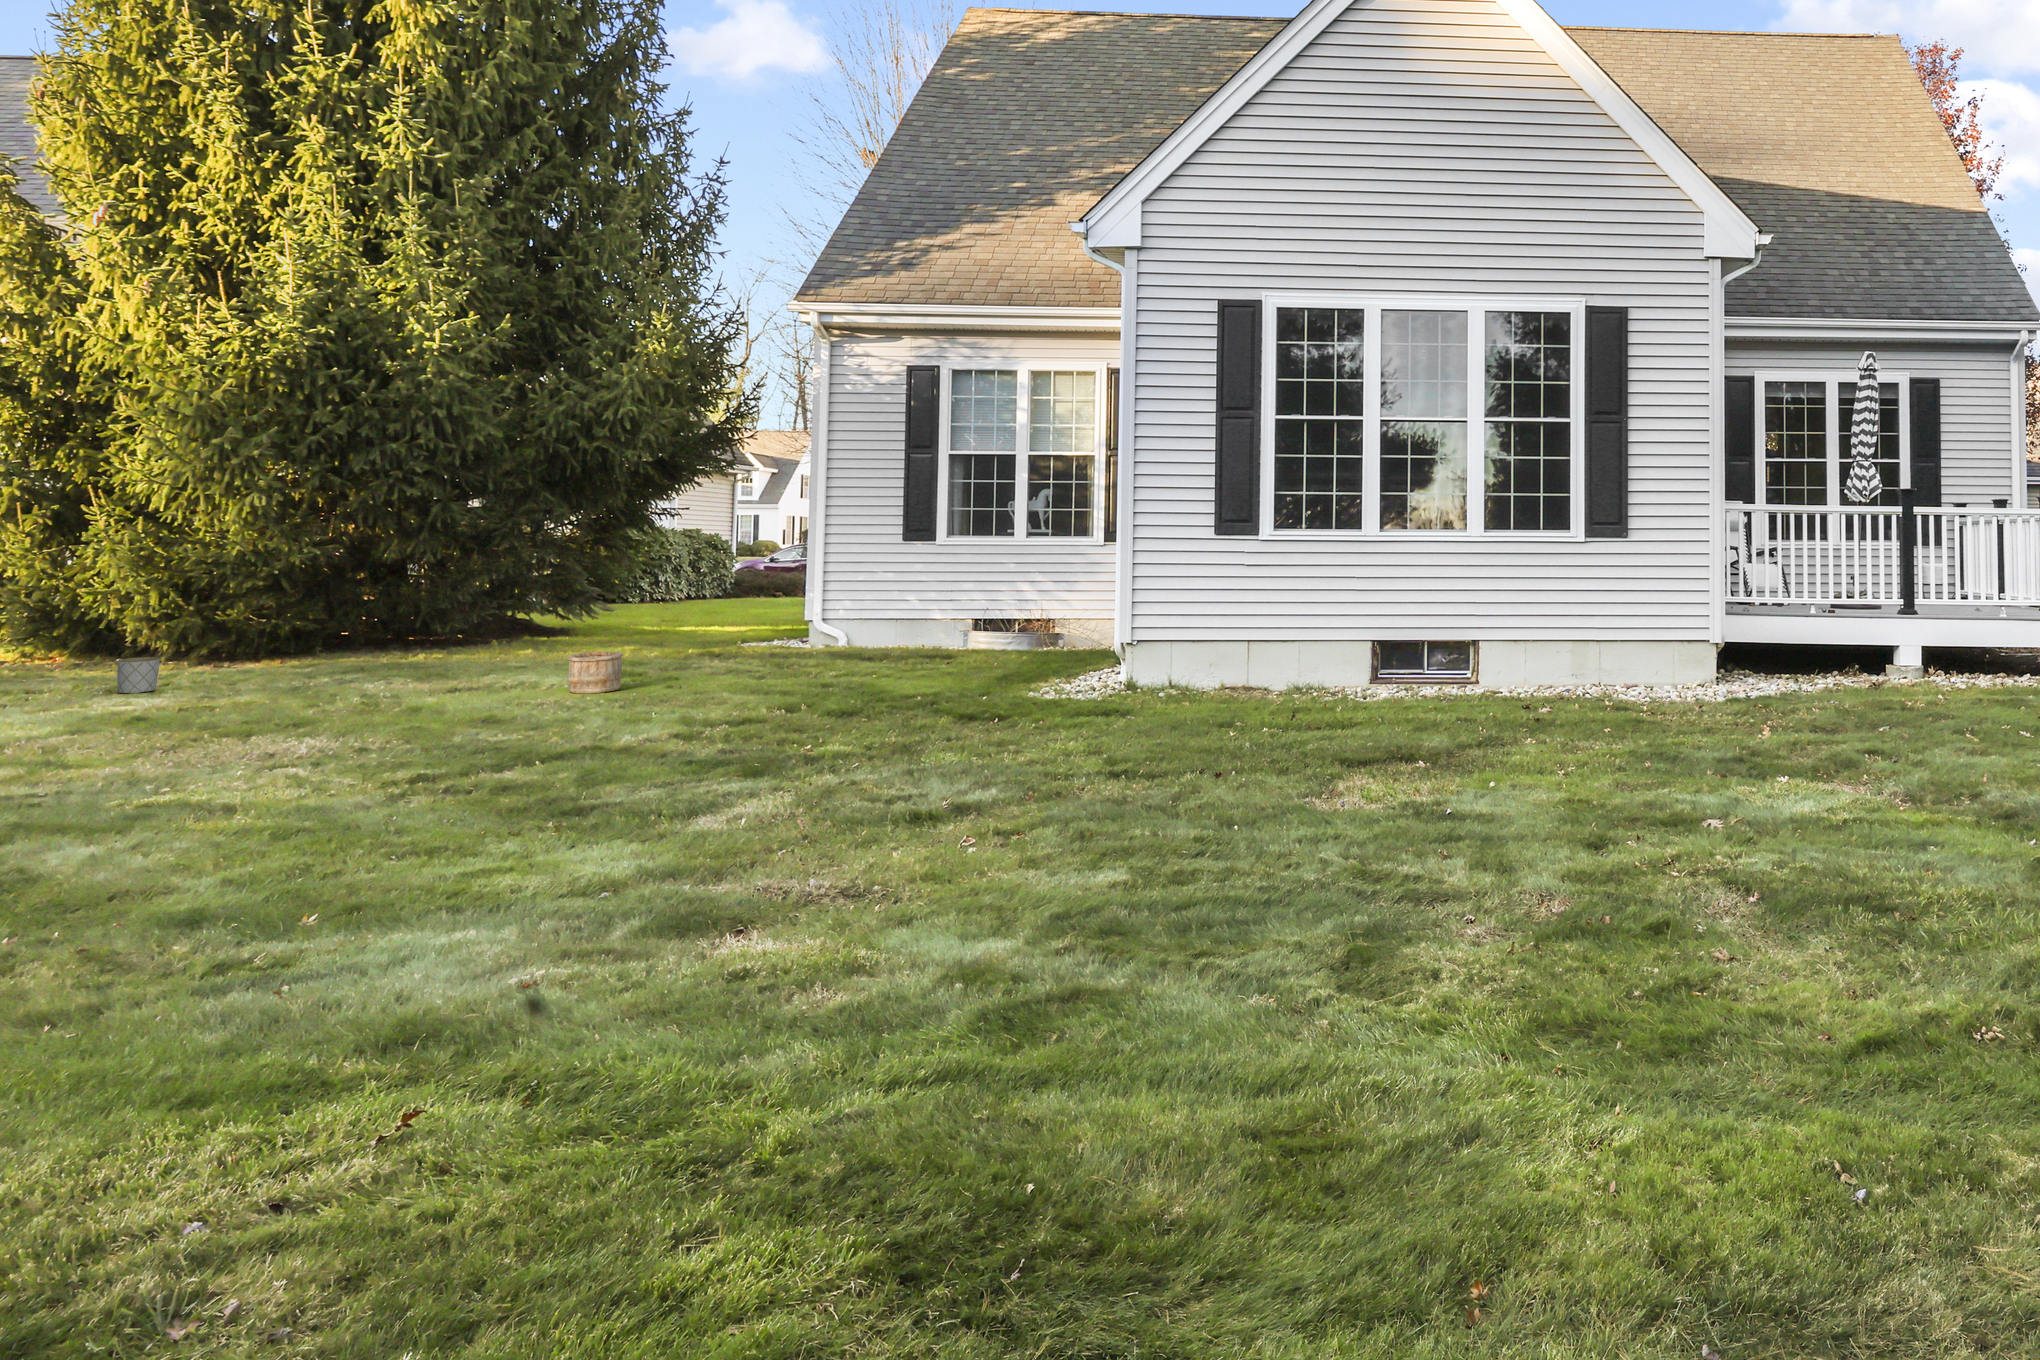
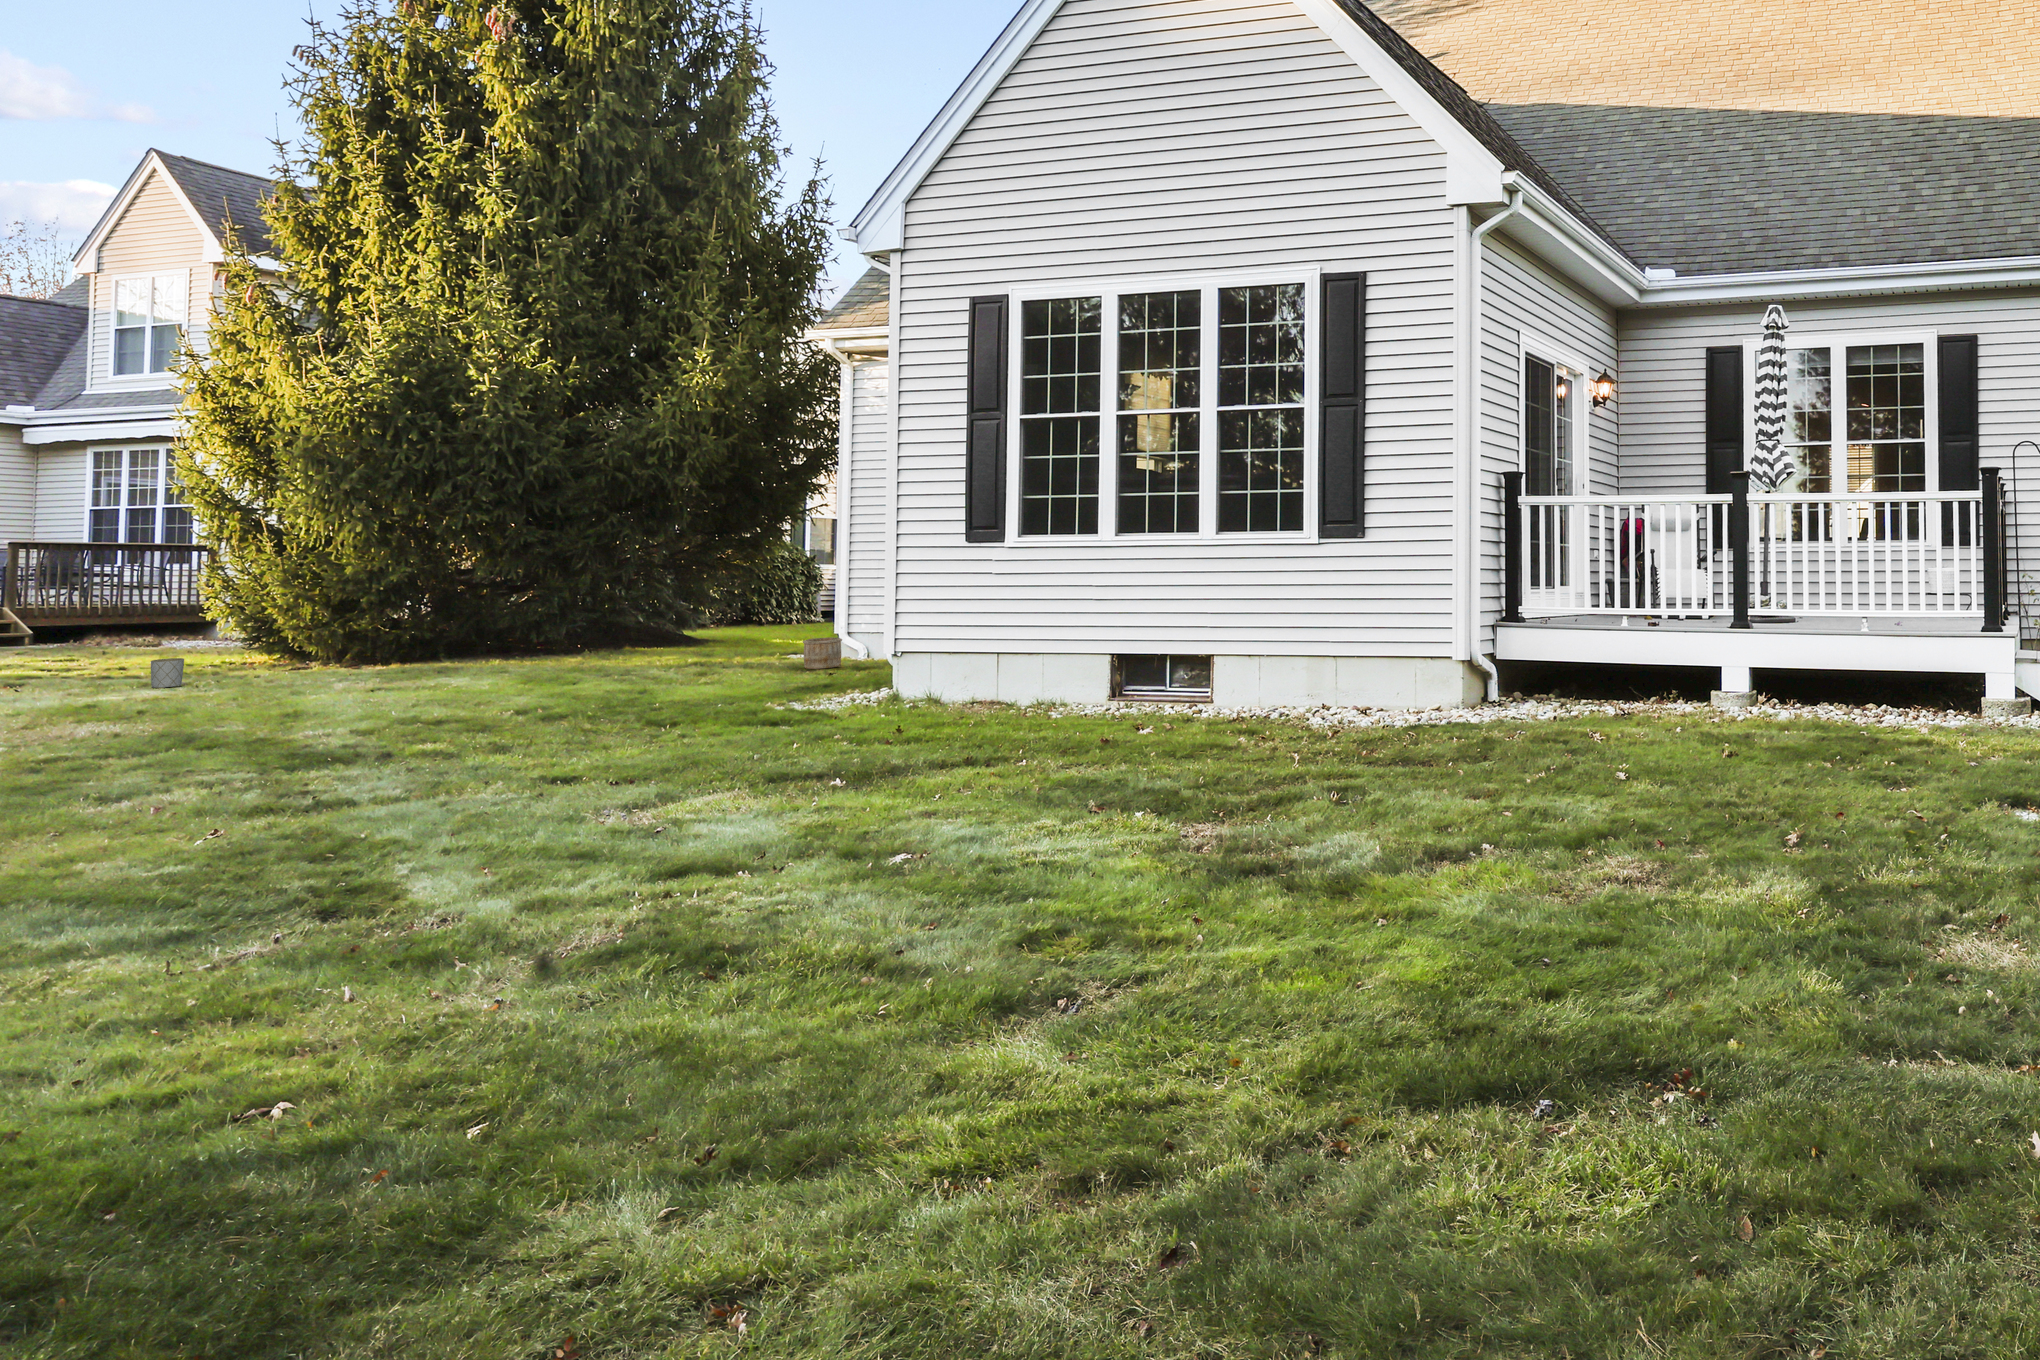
wooden bucket: present [567,652,623,694] -> present [803,637,842,669]

